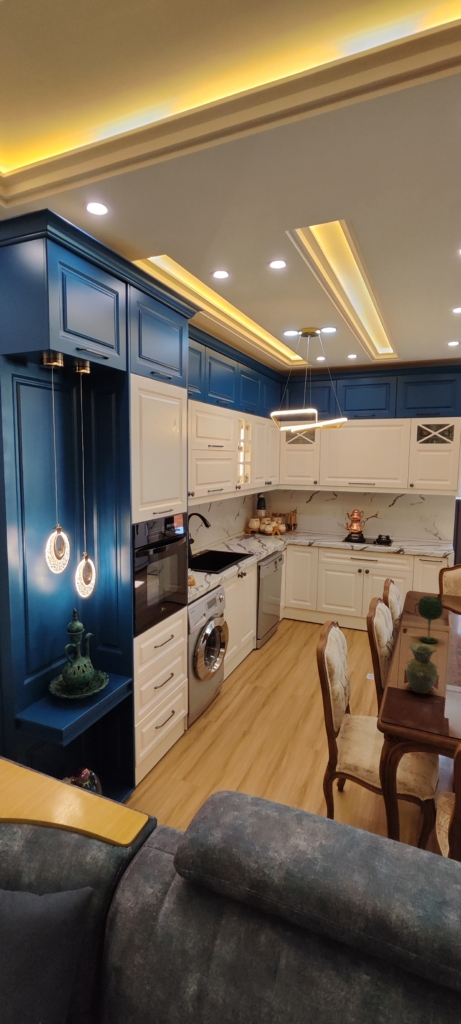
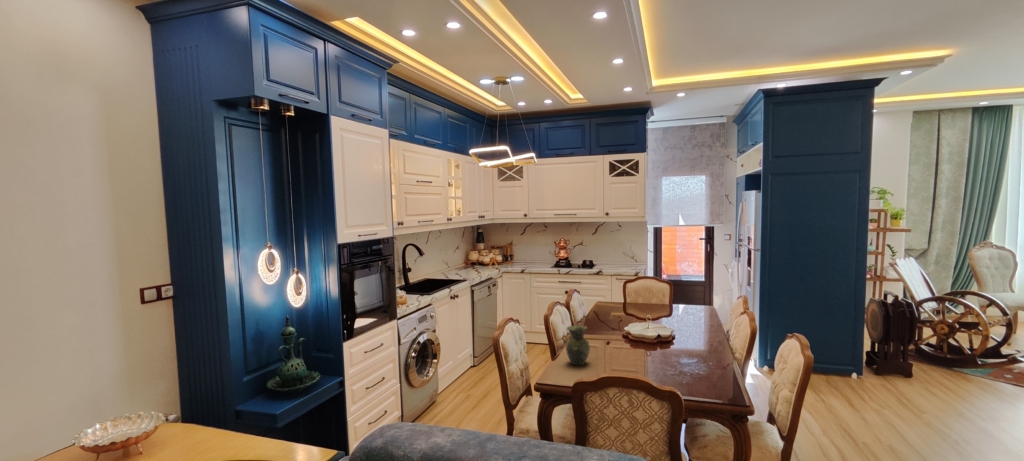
wine glass: present [418,596,443,643] -> none [588,294,608,333]

